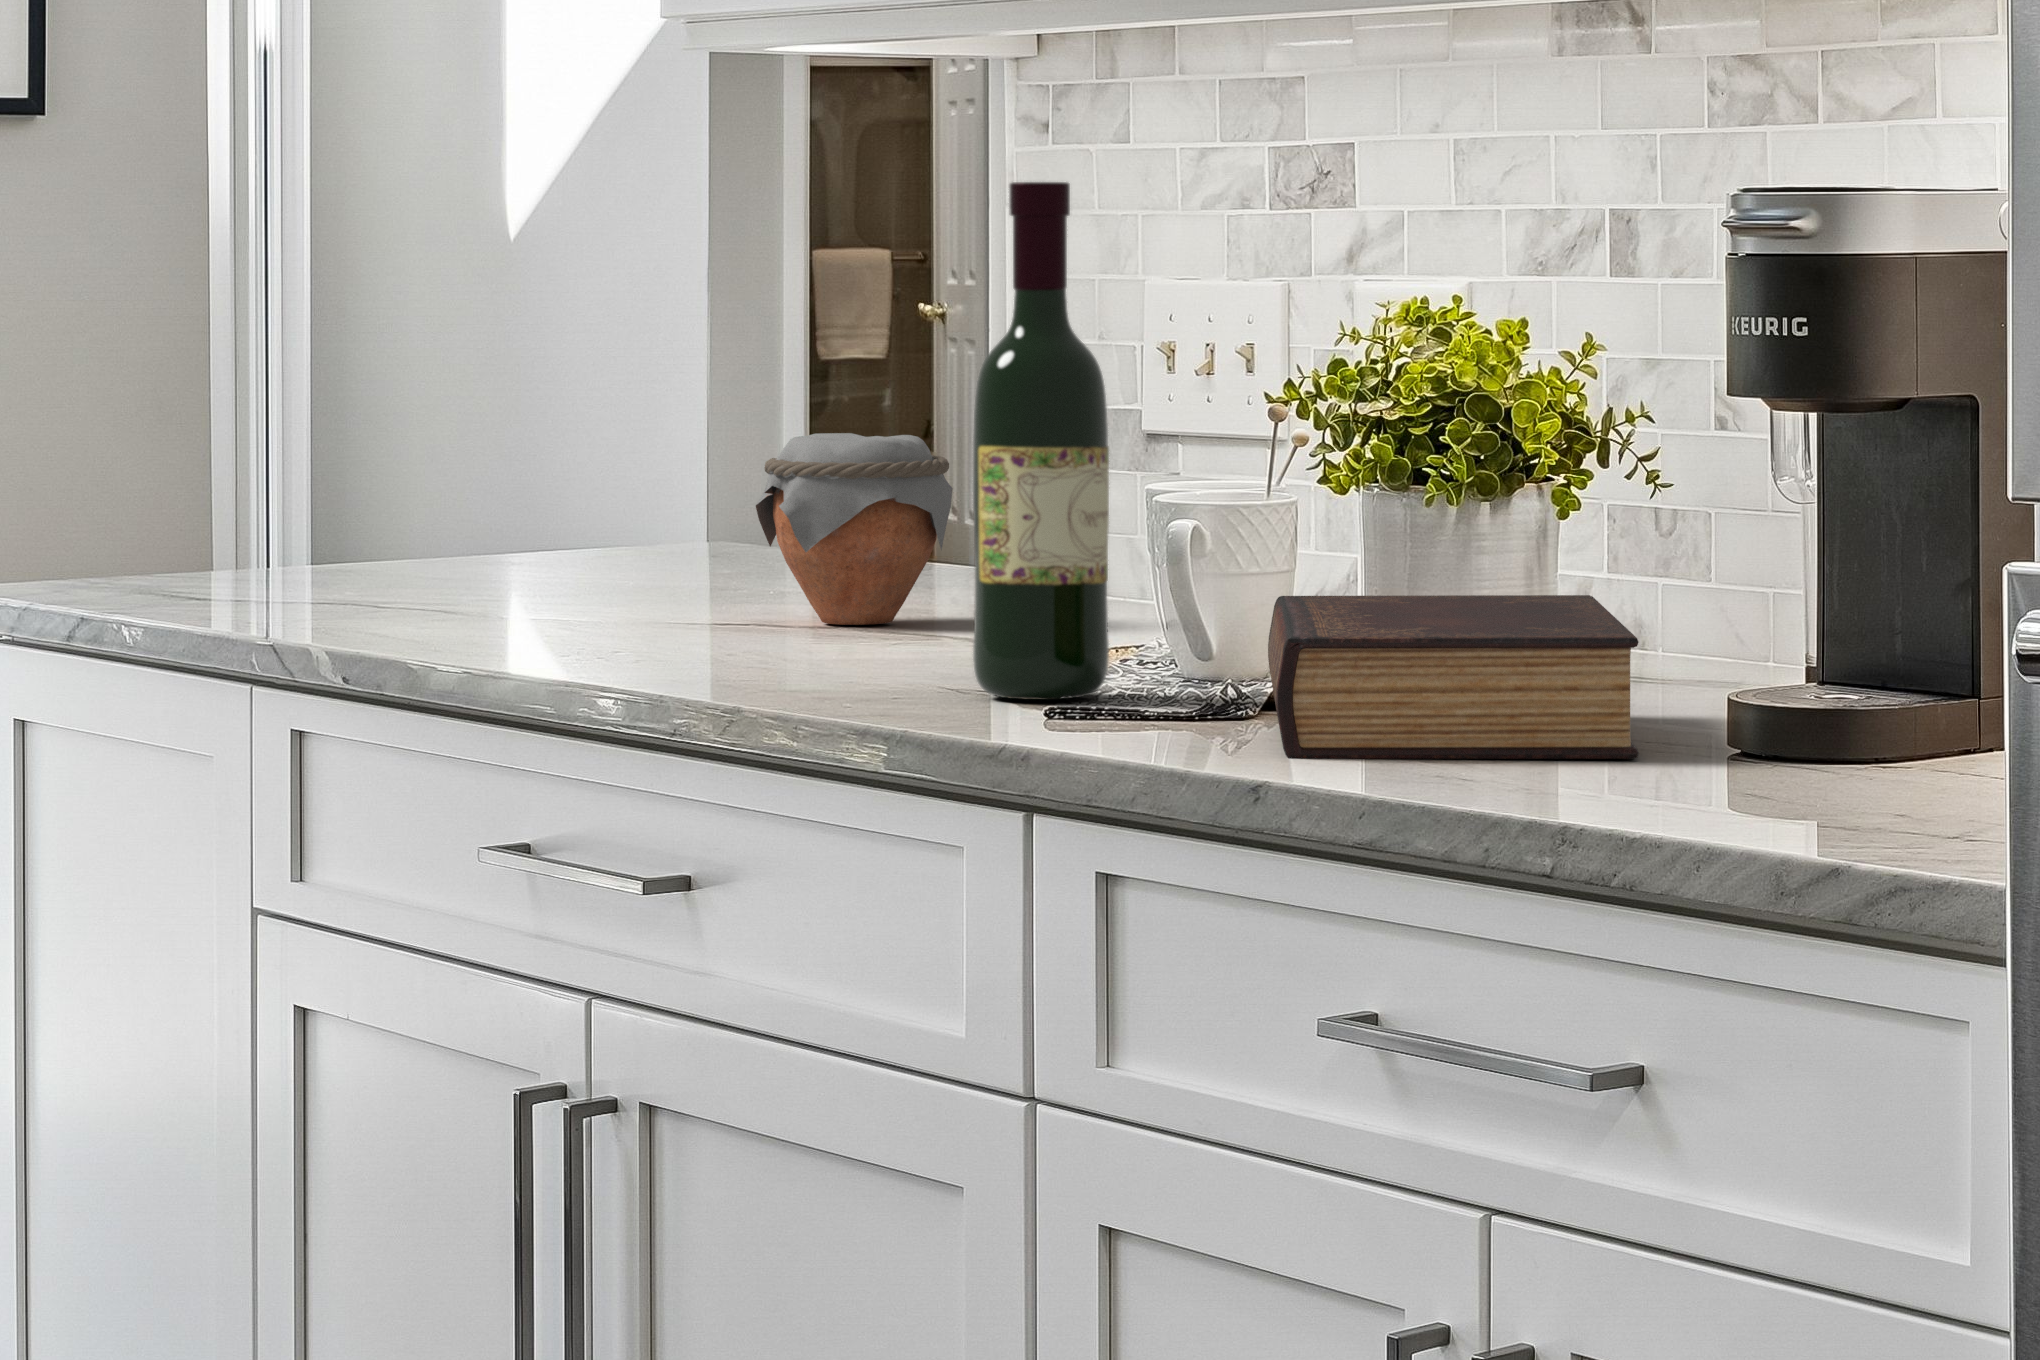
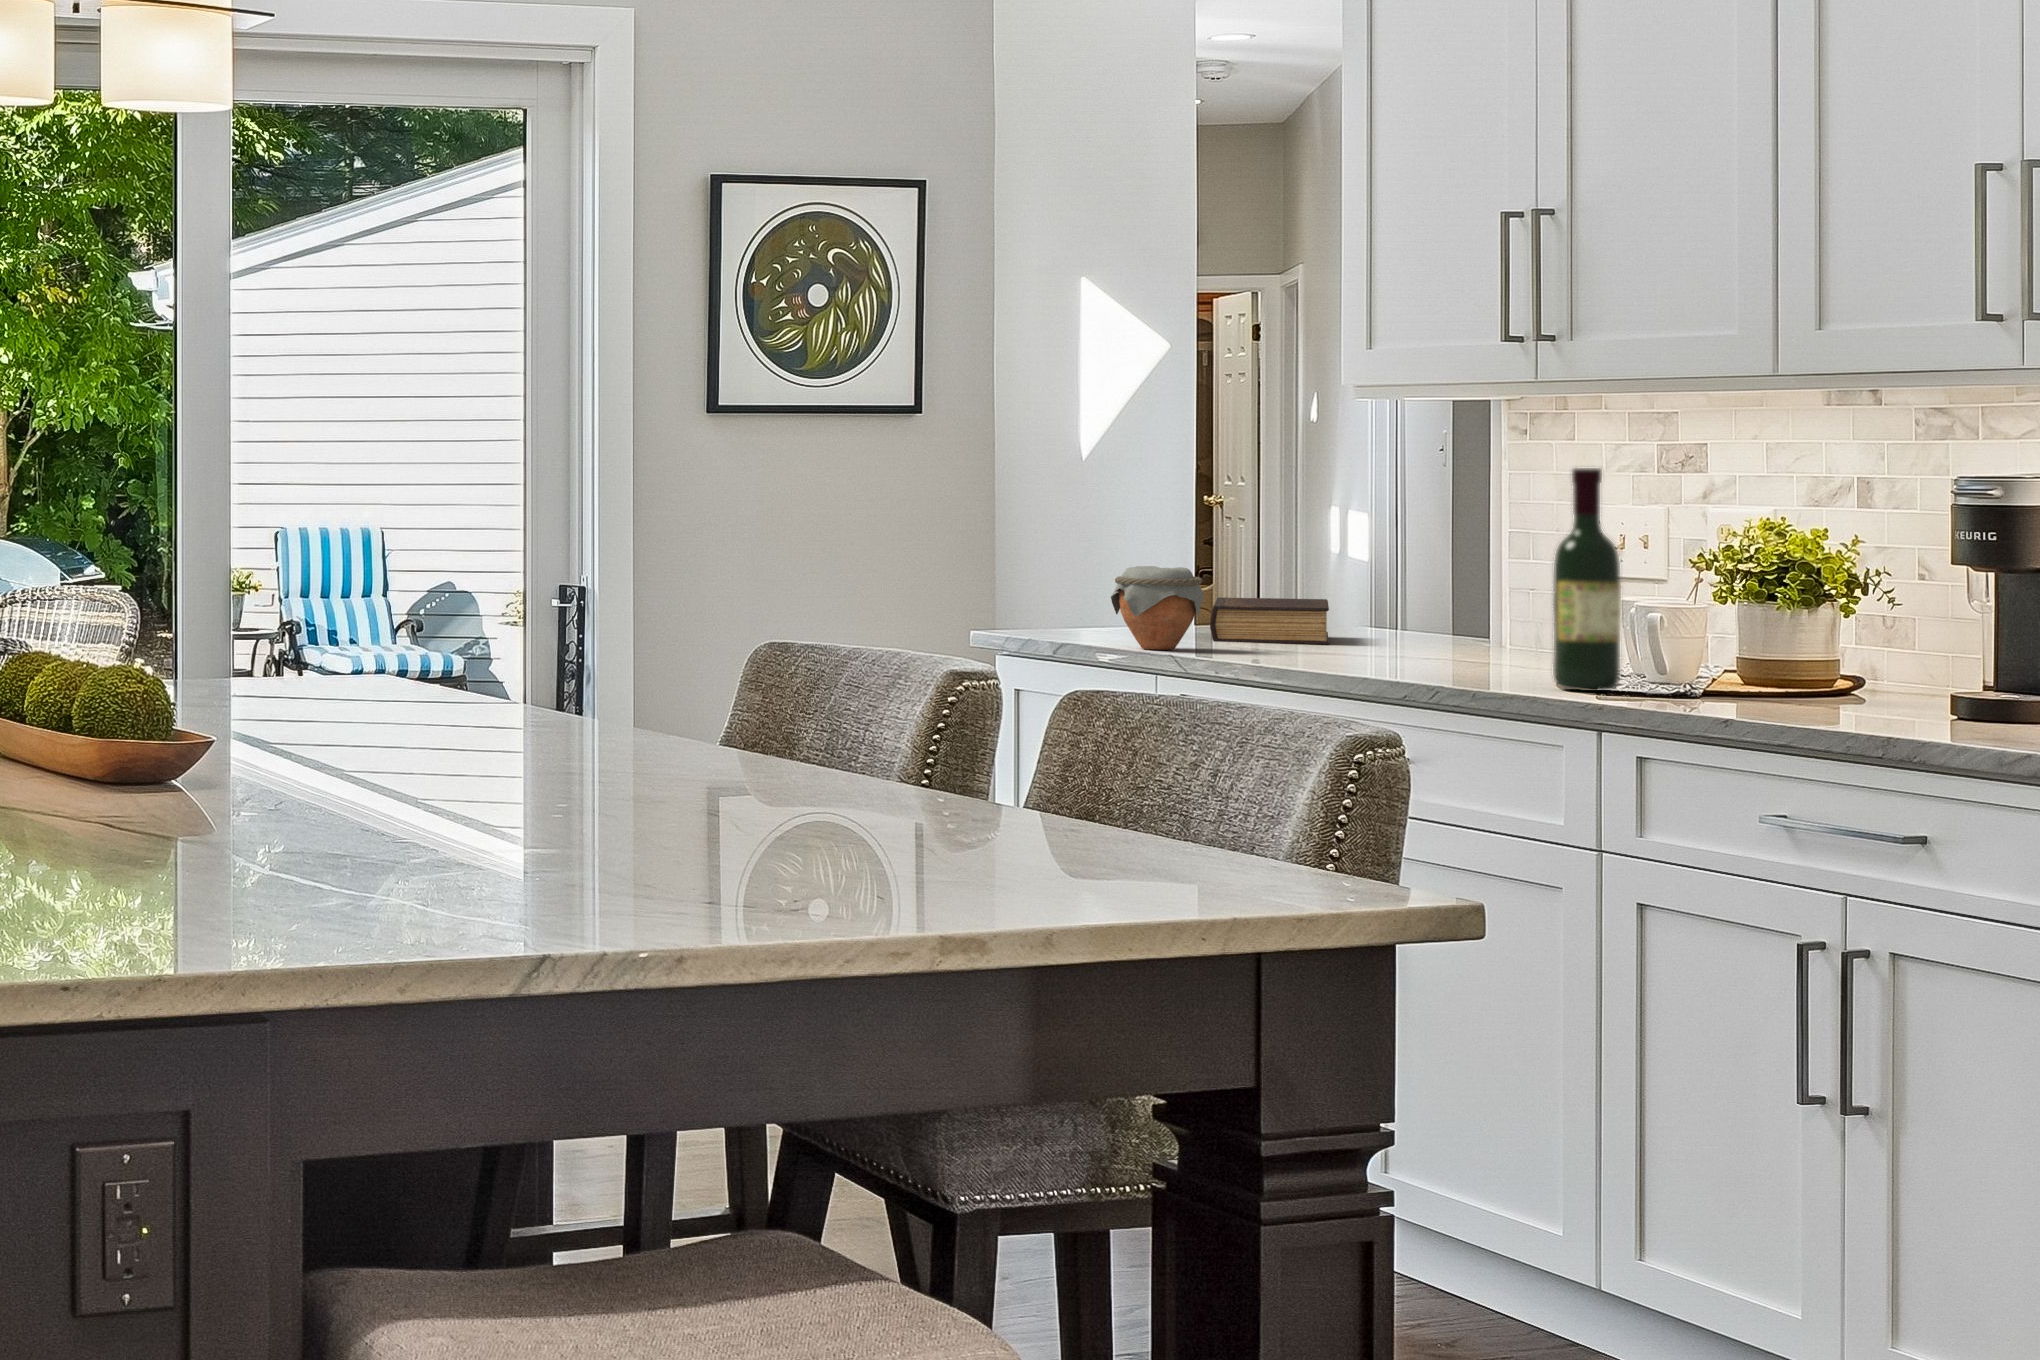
jar: present [756,433,953,625] -> present [1111,566,1203,650]
book: present [1268,595,1639,759] -> present [1210,597,1329,645]

